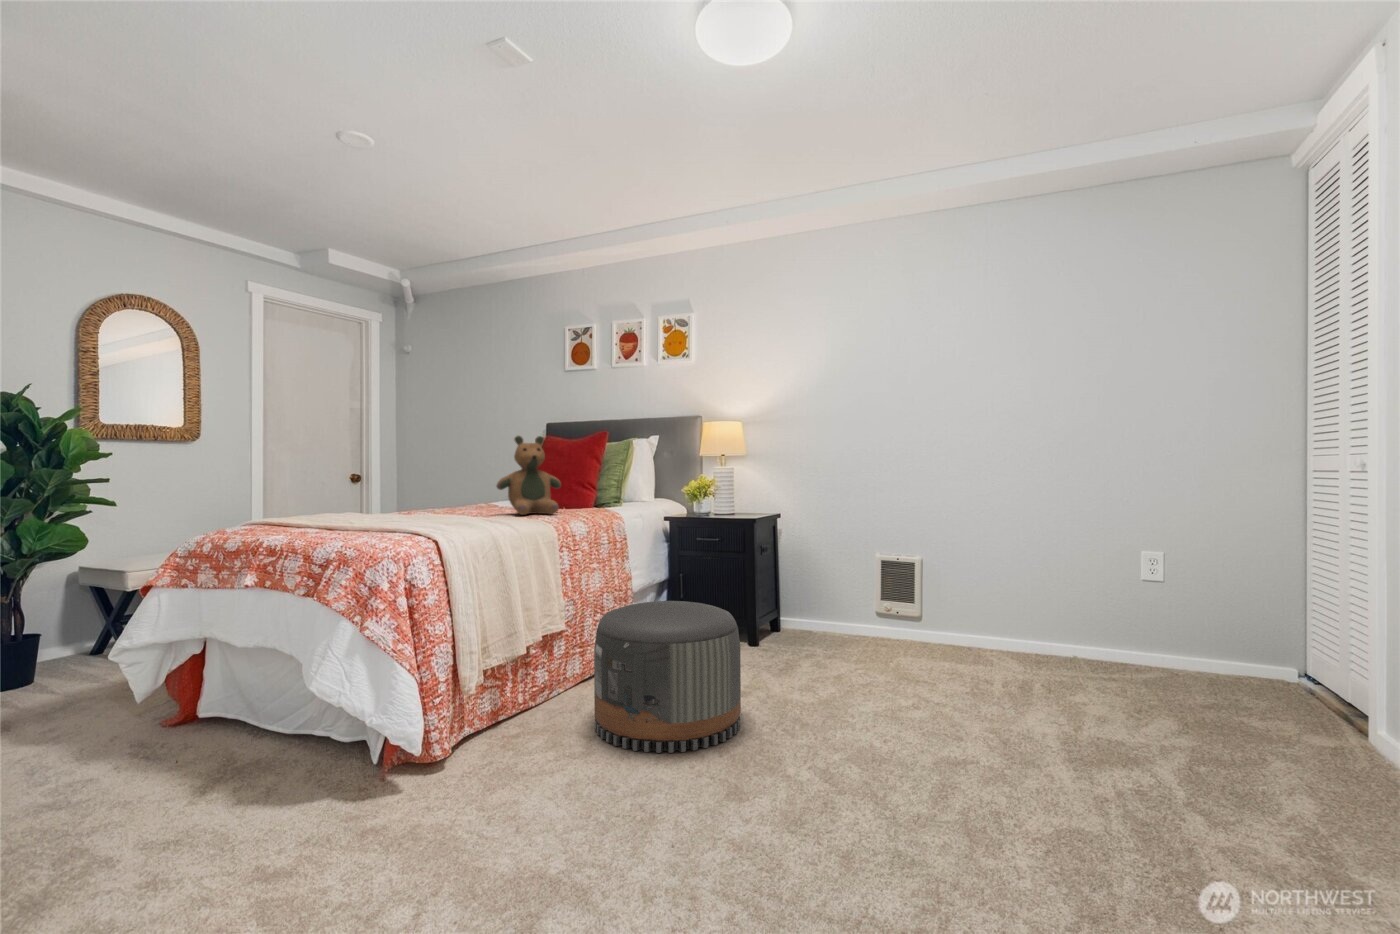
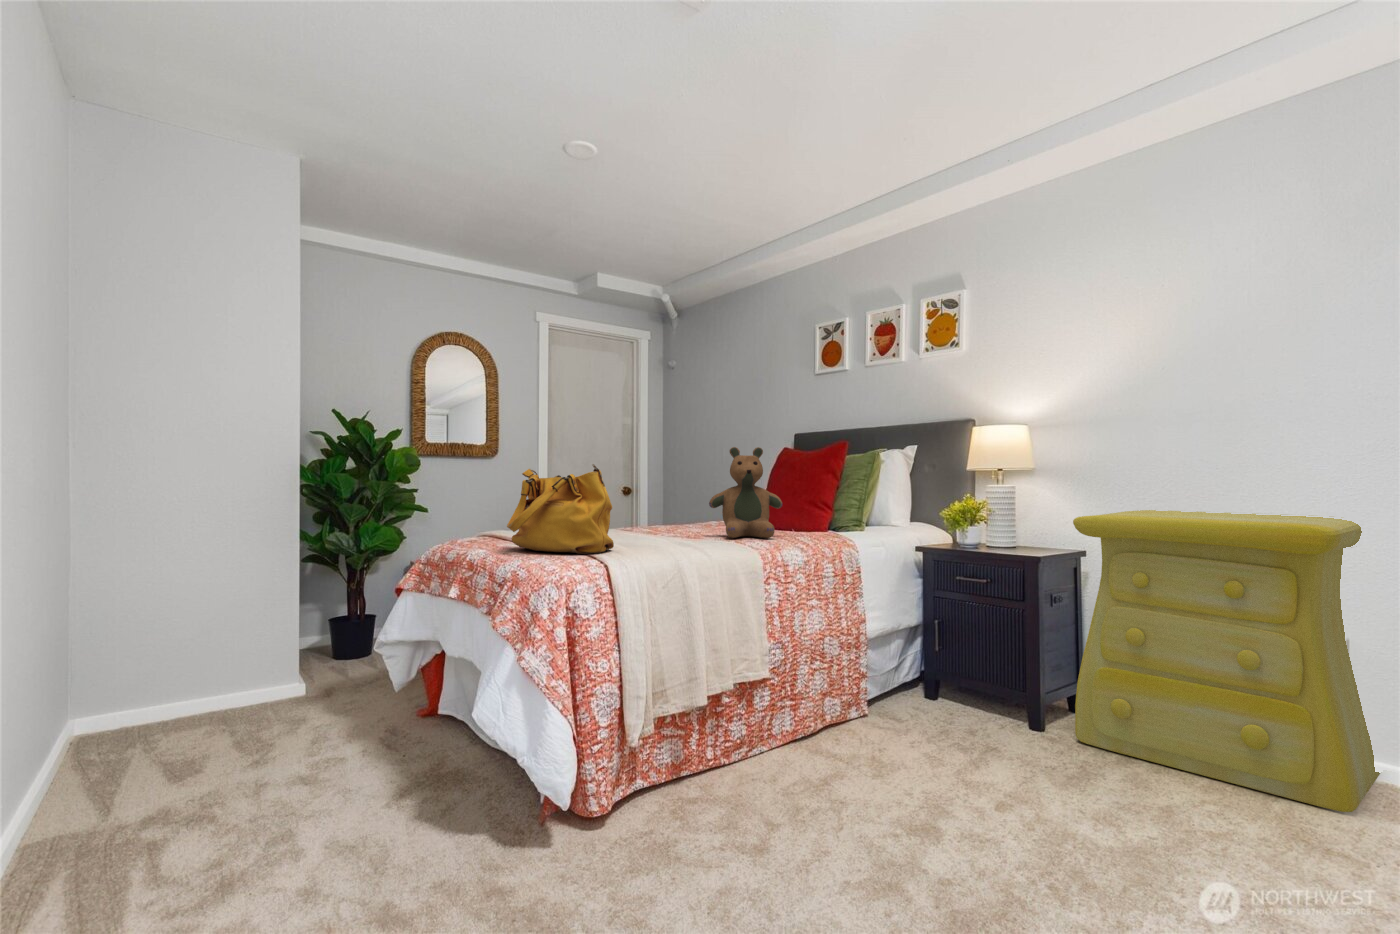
handbag: none [325,450,430,532] -> present [507,464,614,554]
dresser: none [784,483,961,671] -> present [1073,510,1380,812]
pouf: present [594,601,741,753] -> none [783,658,976,867]

